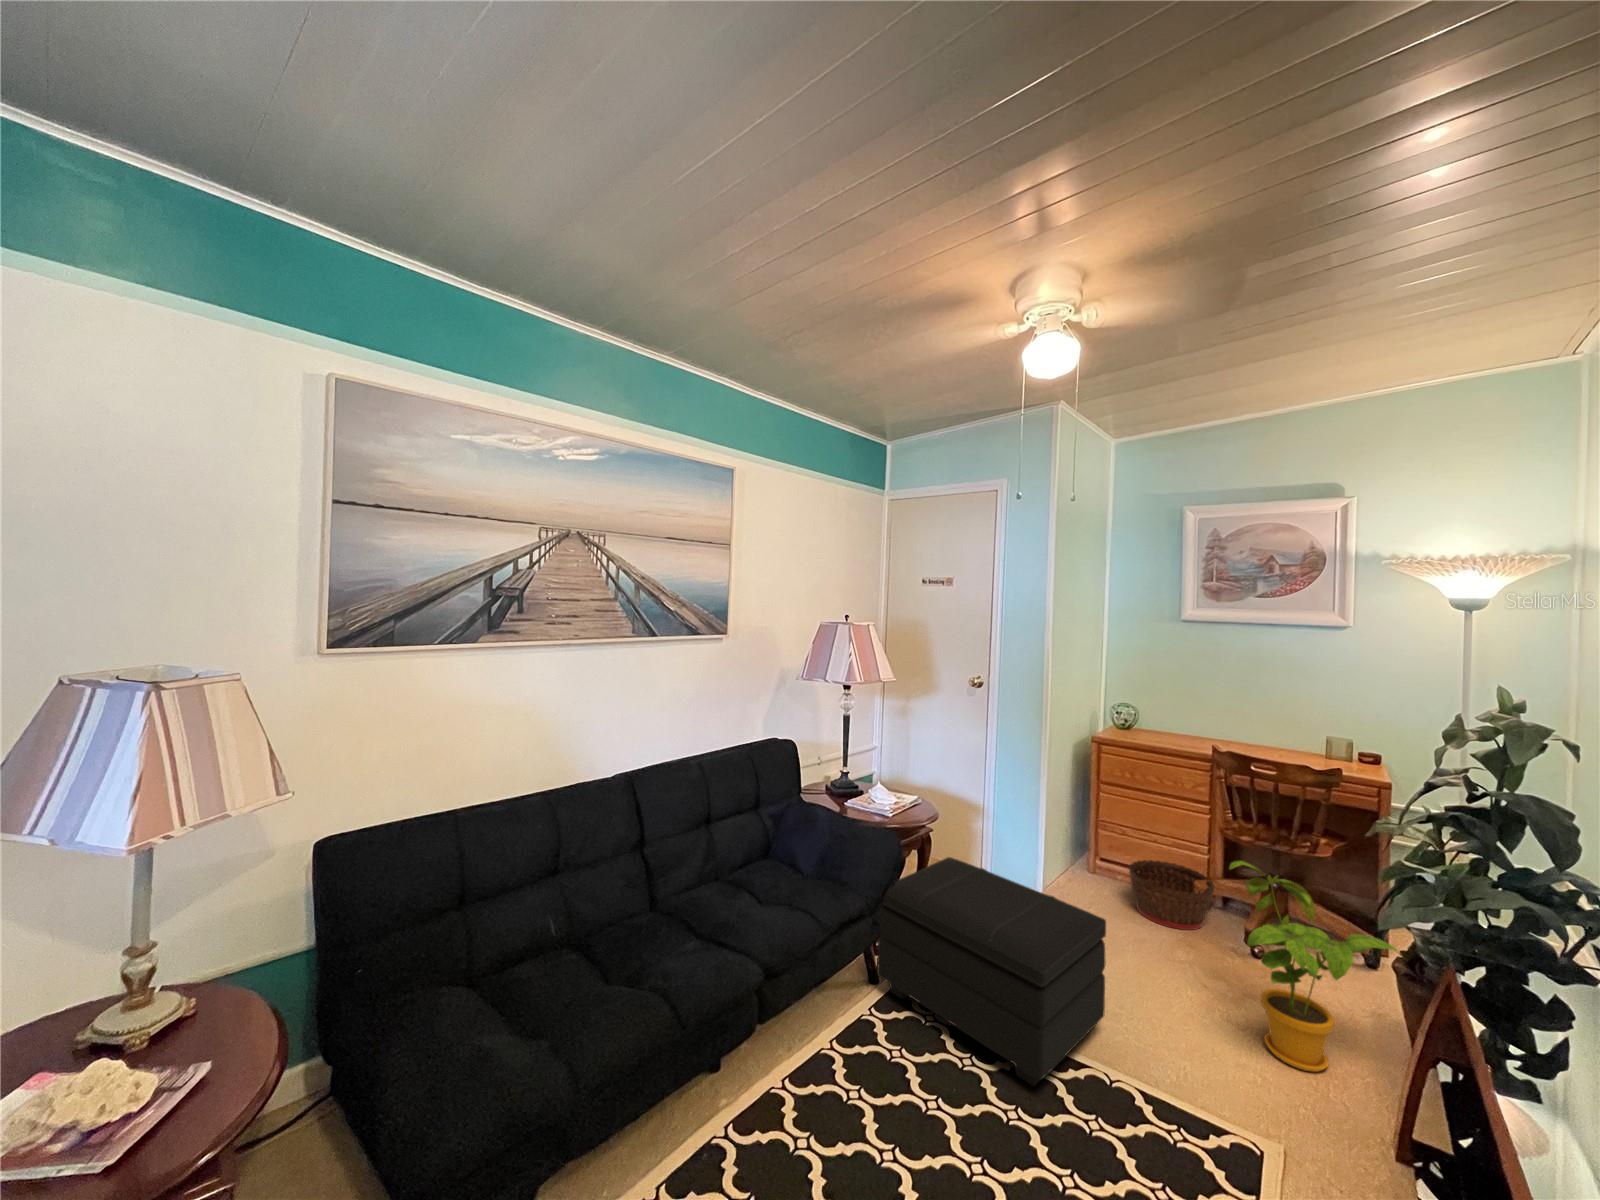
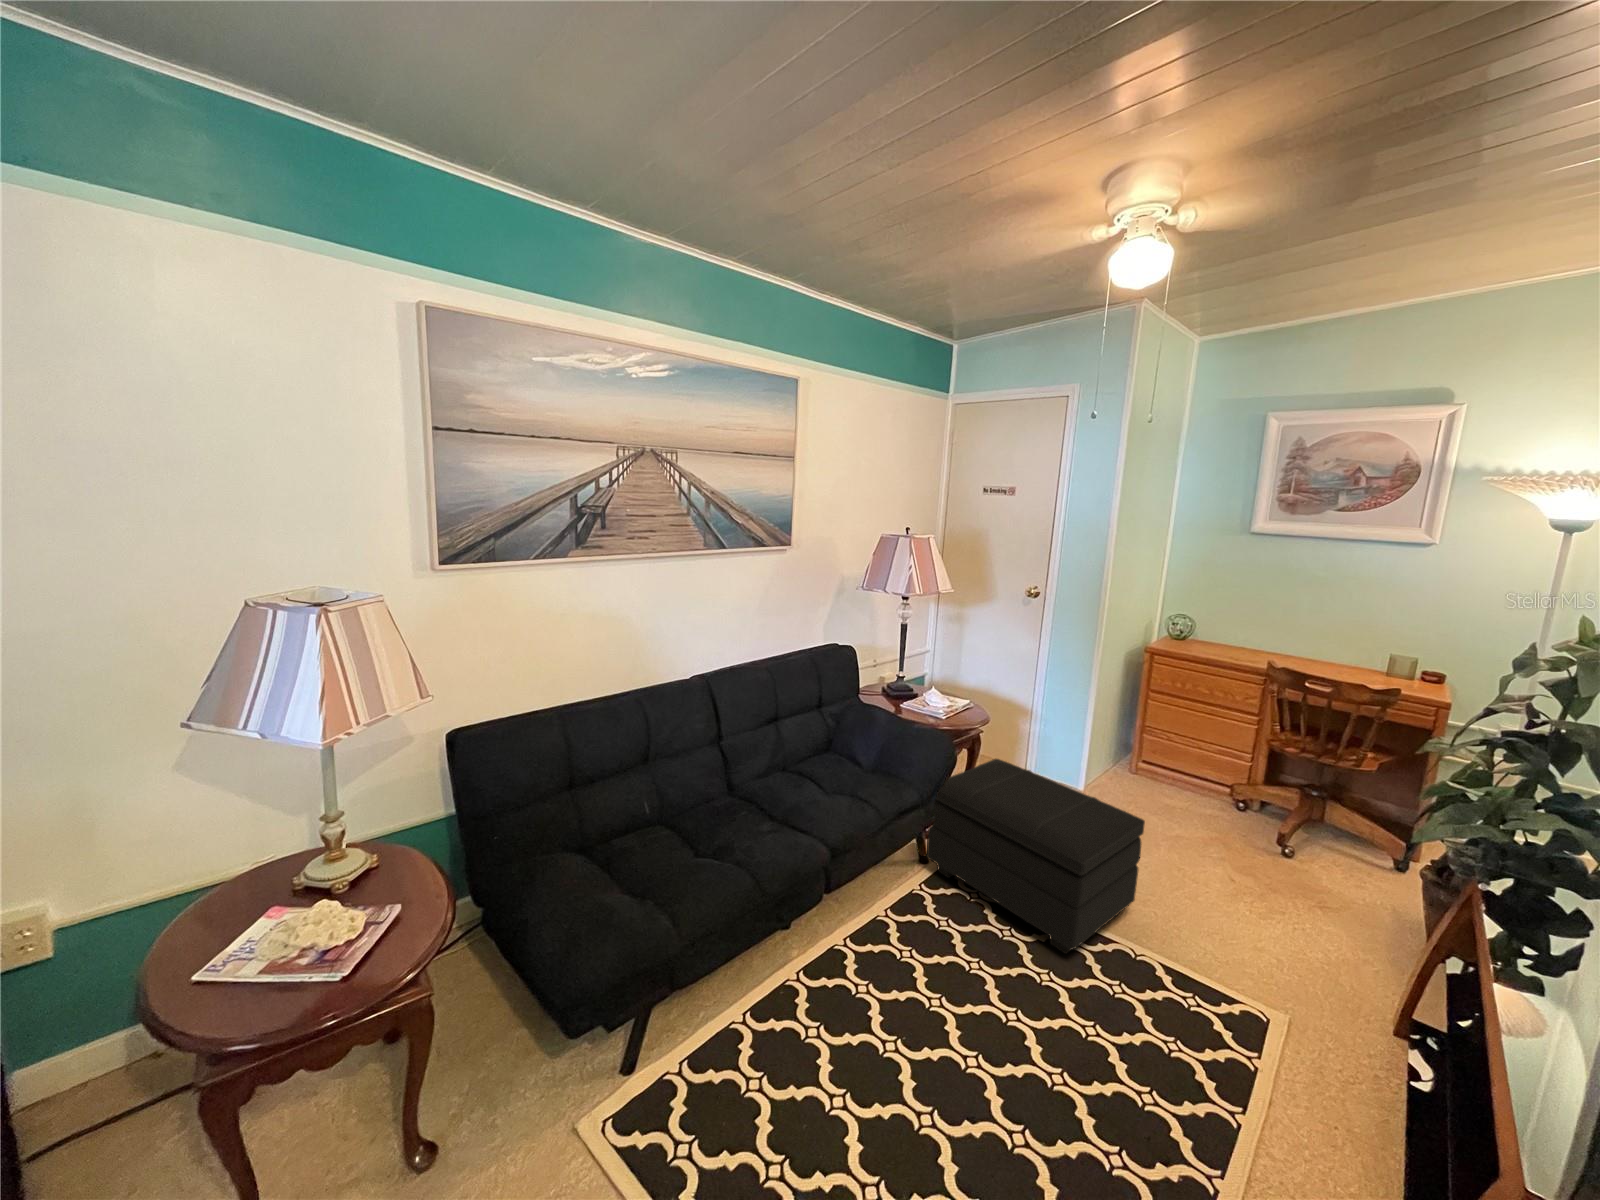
basket: present [1129,860,1214,930] -> none [1168,766,1252,830]
house plant: present [1229,861,1403,1072] -> none [1271,773,1437,956]

